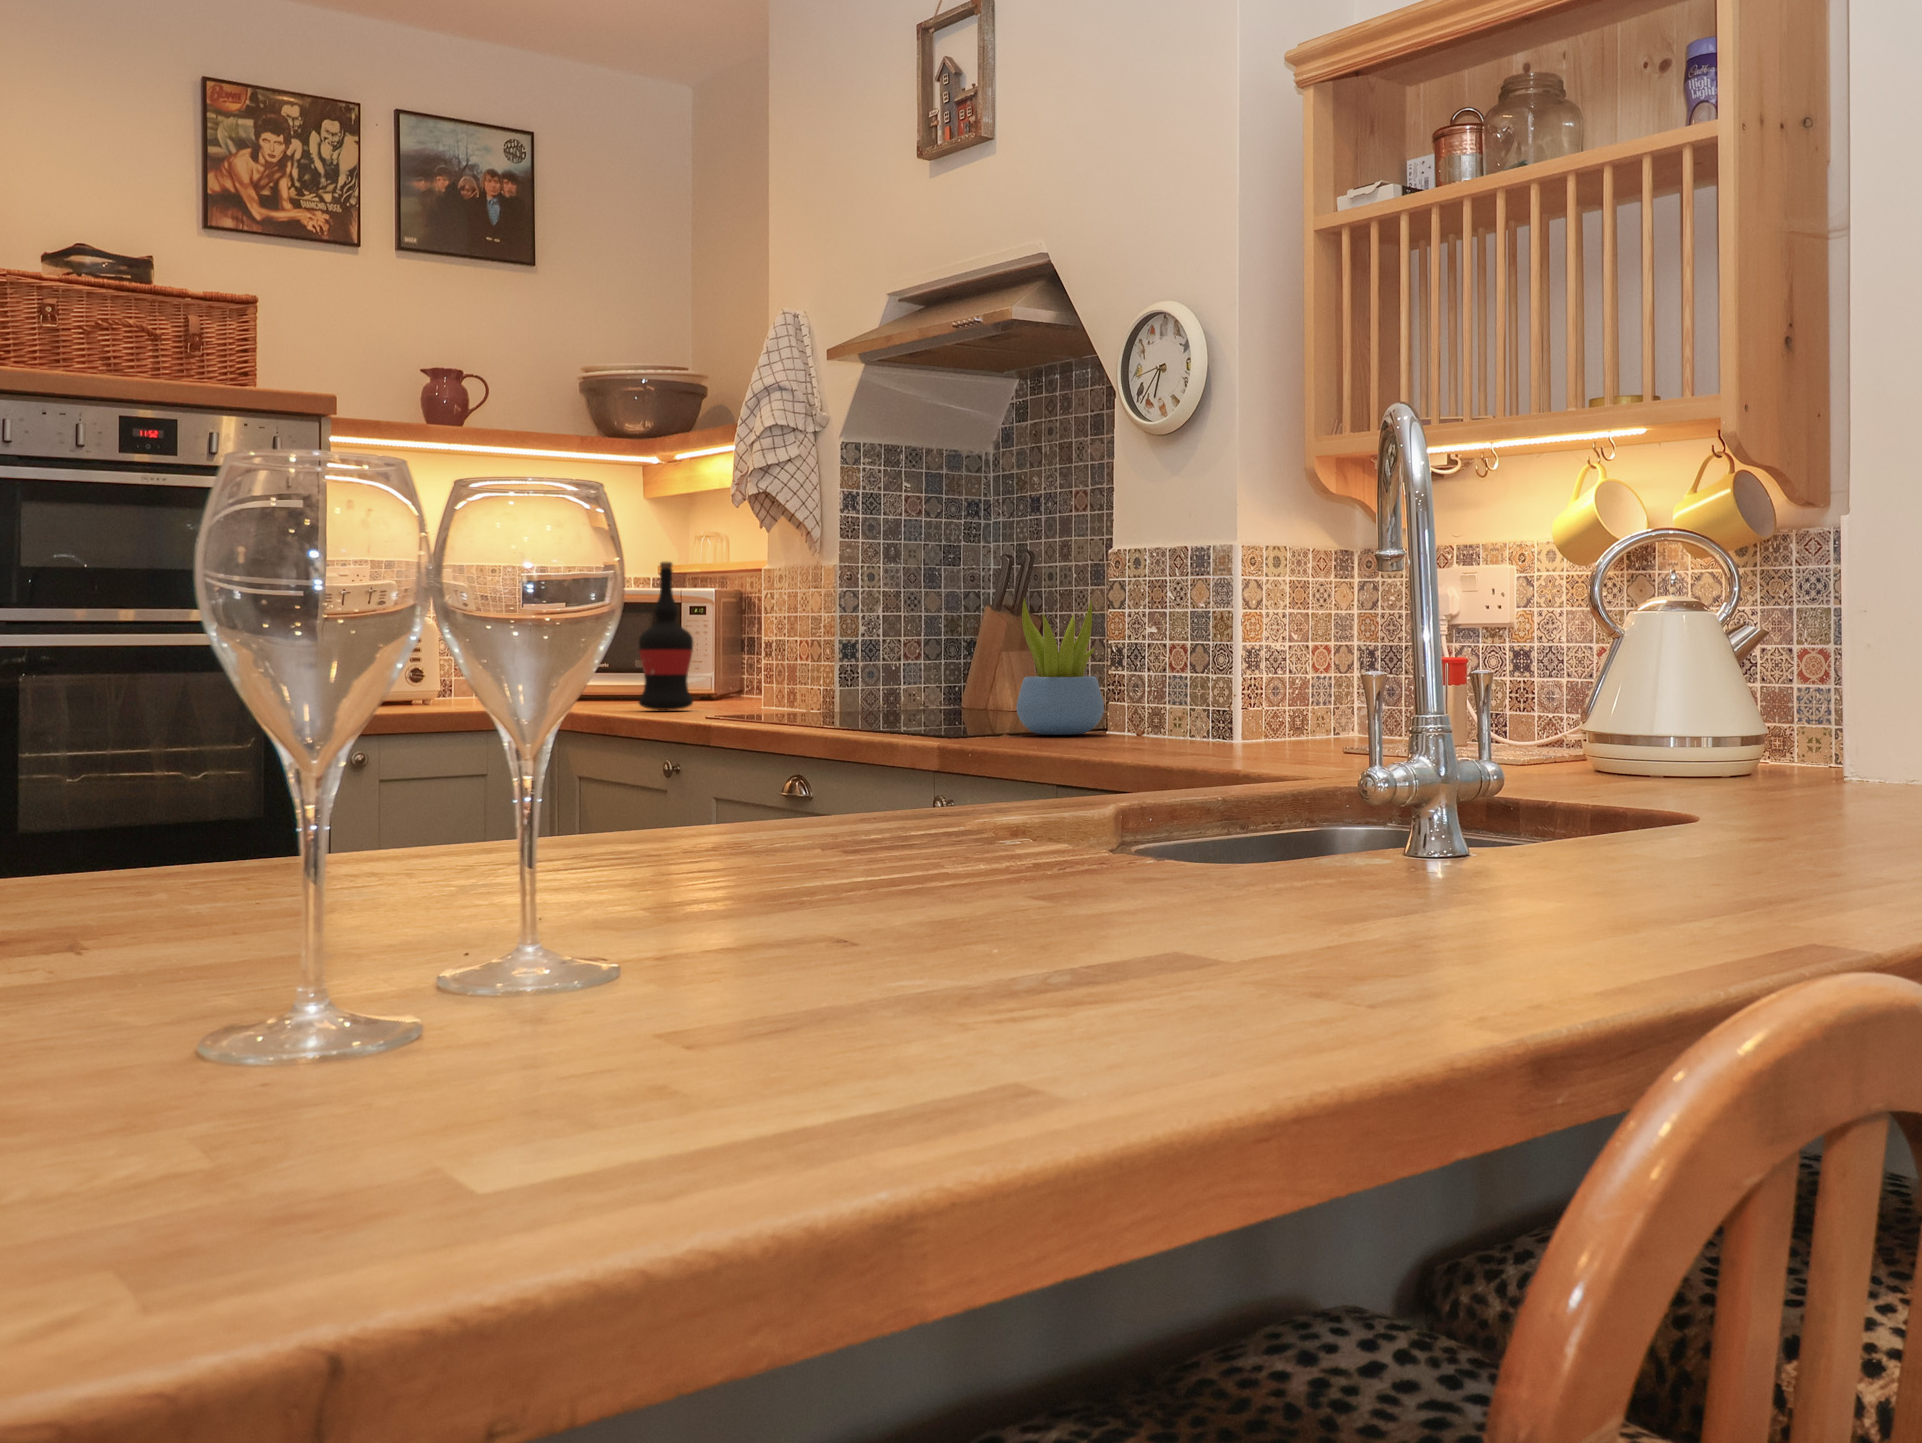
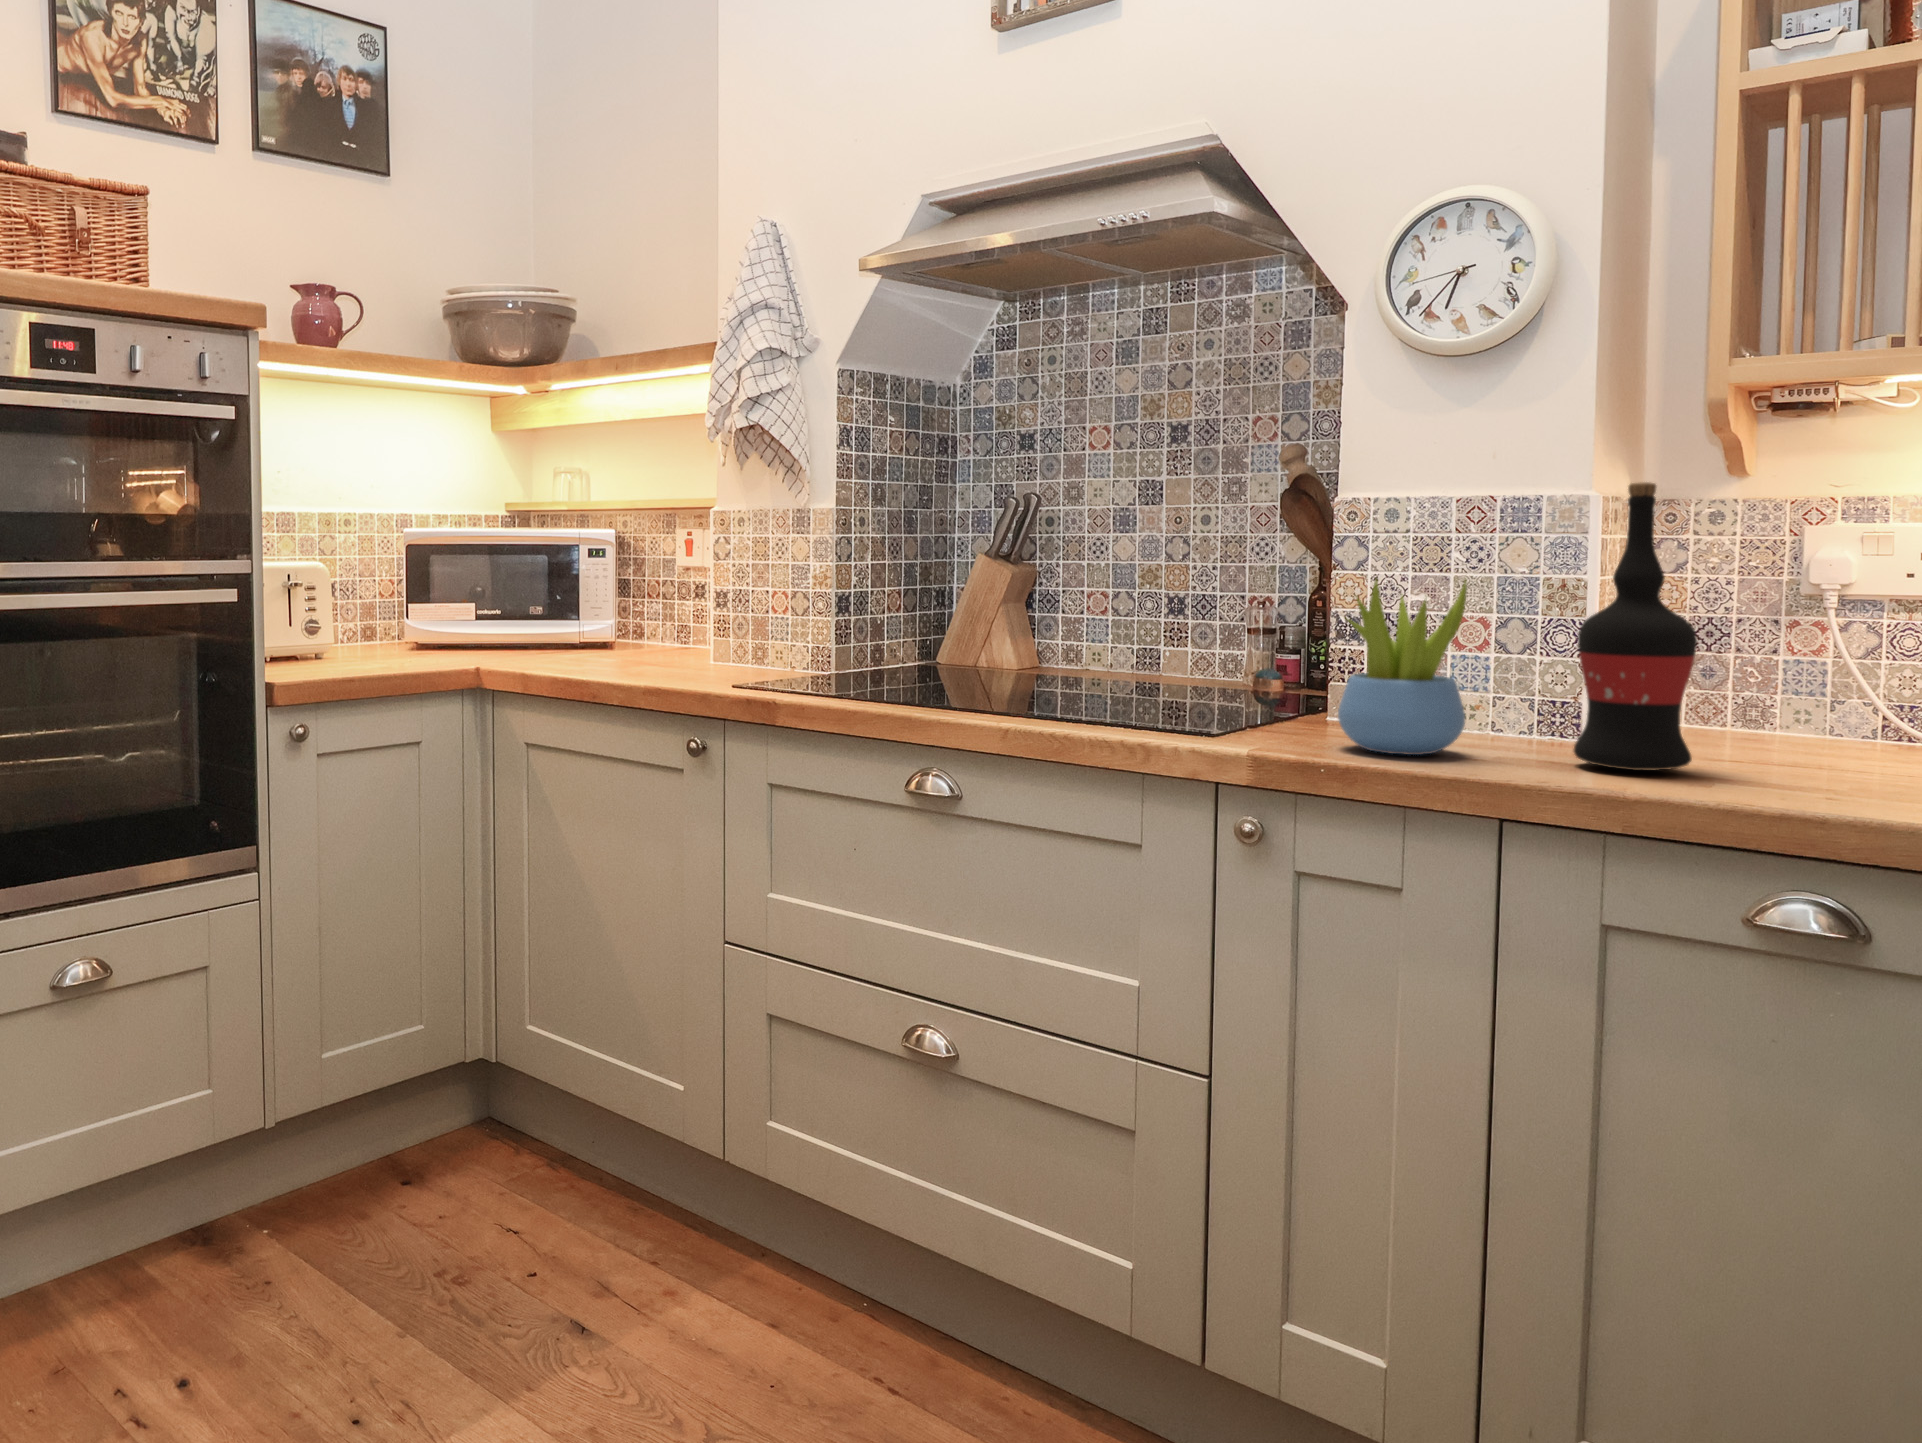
wine bottle: present [639,562,693,710] -> present [1574,482,1697,770]

